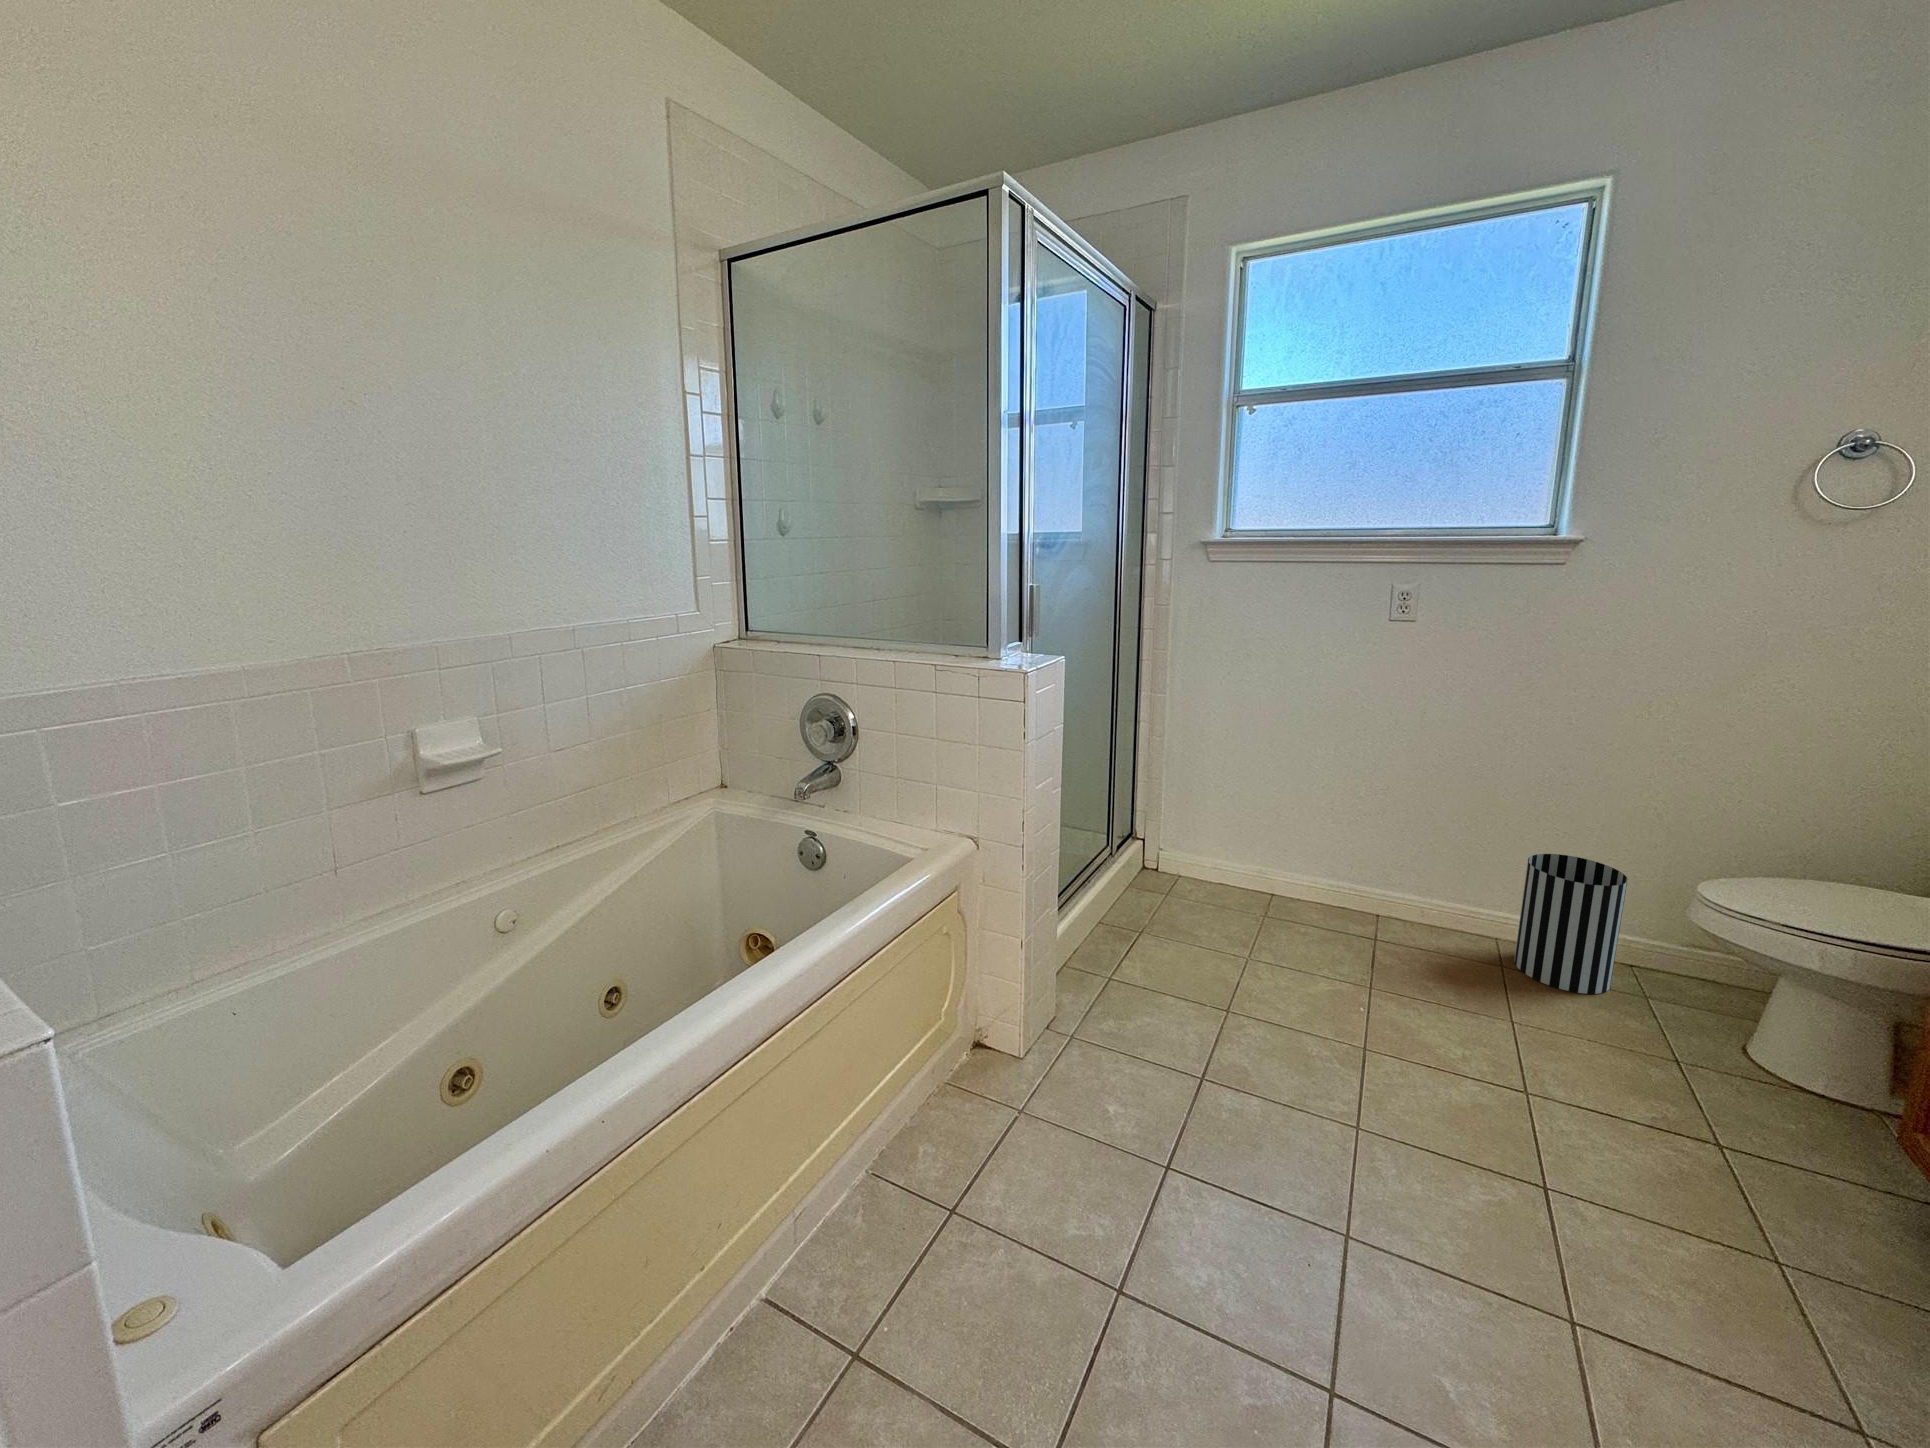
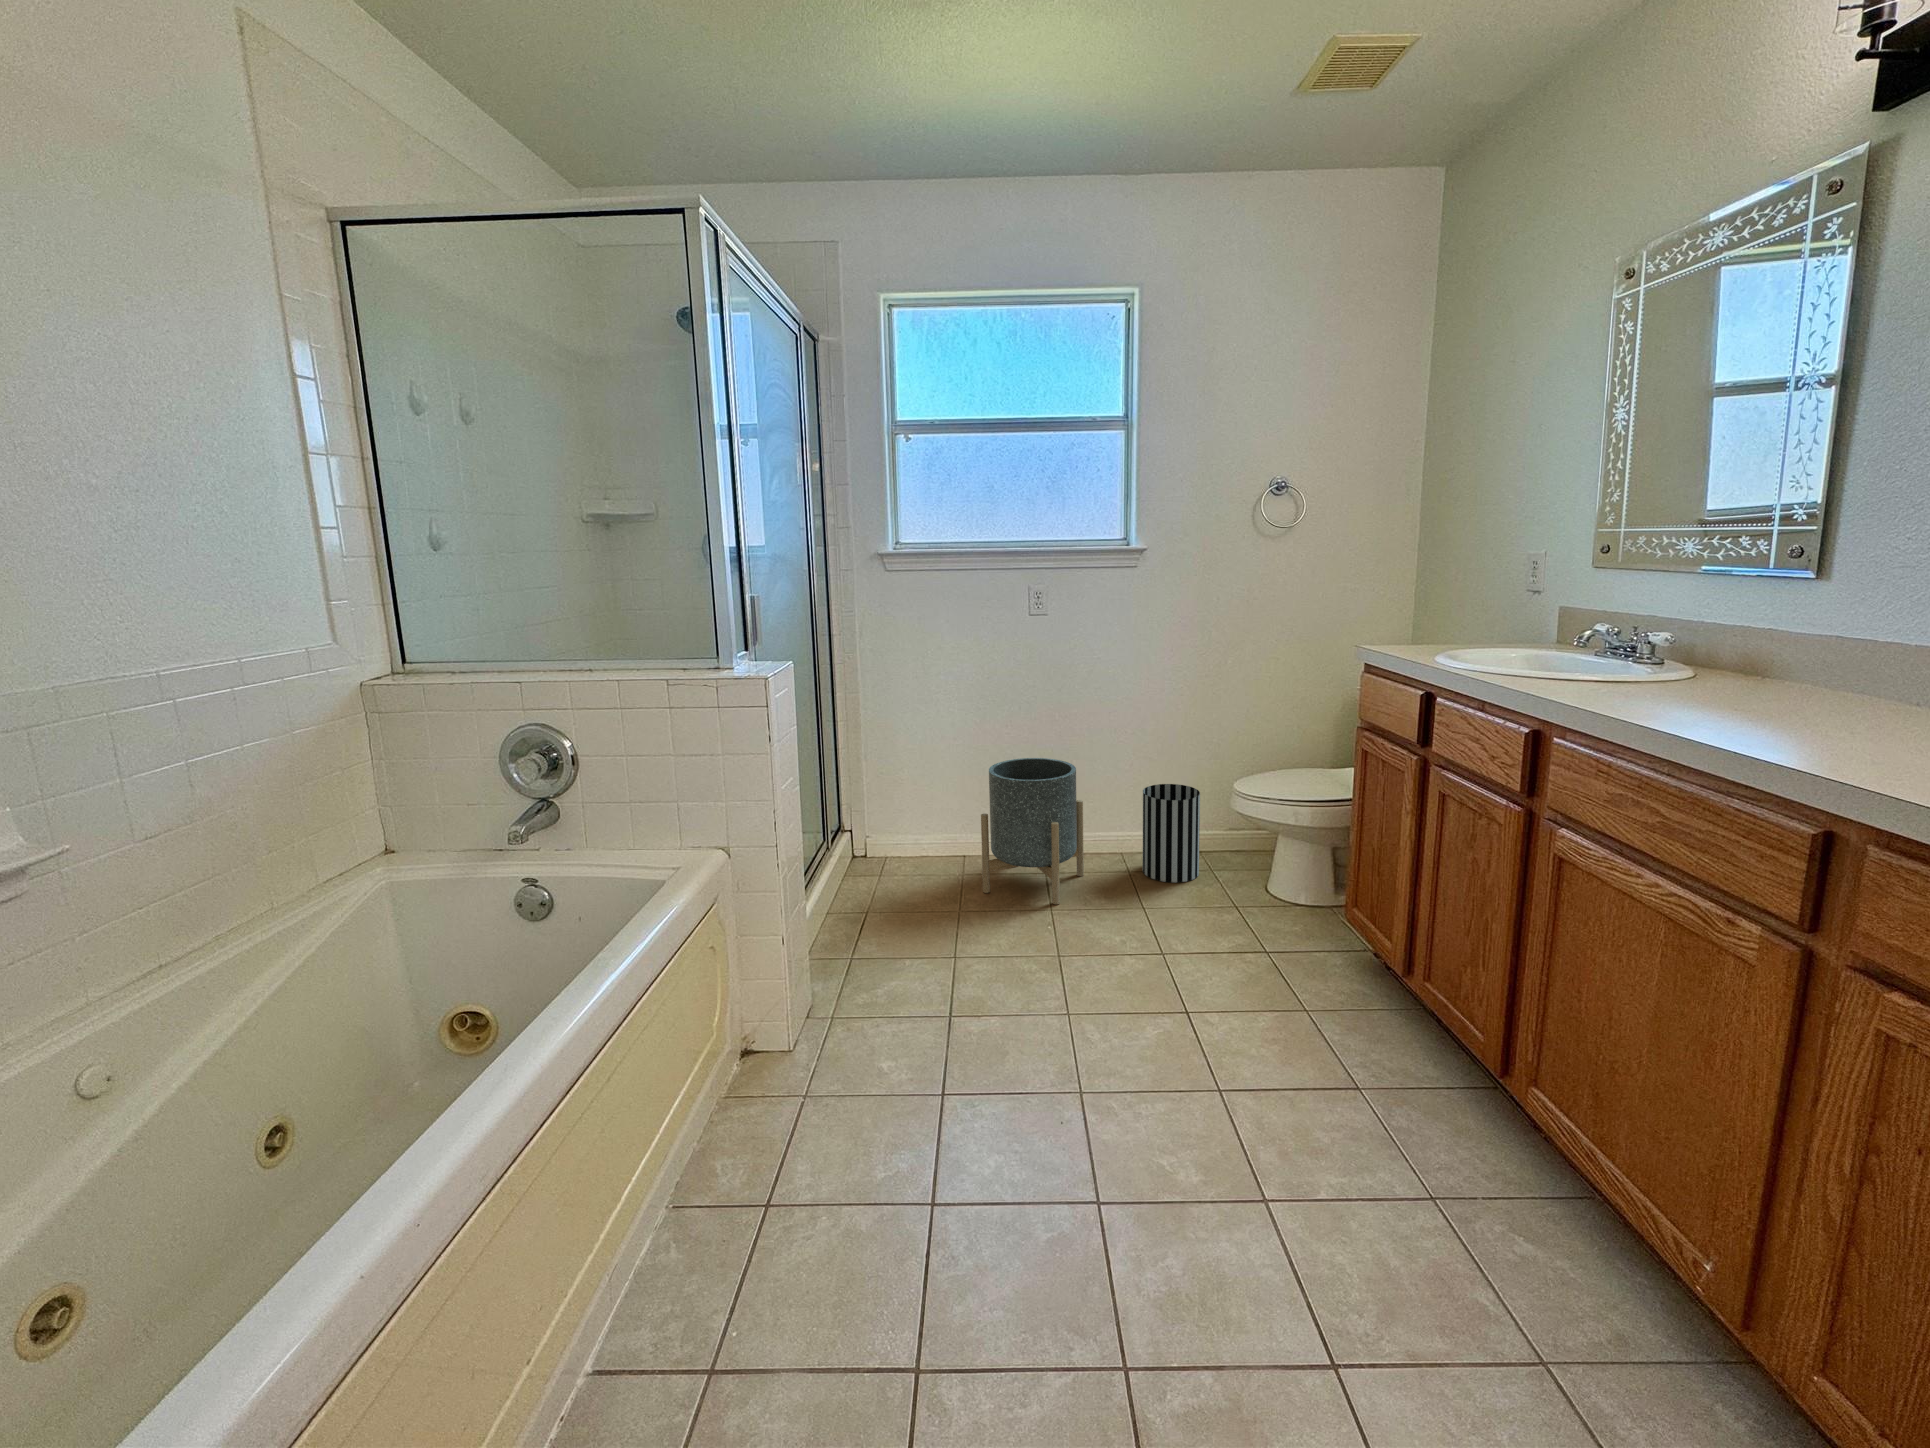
planter: none [1279,787,1431,973] -> present [981,758,1084,904]

